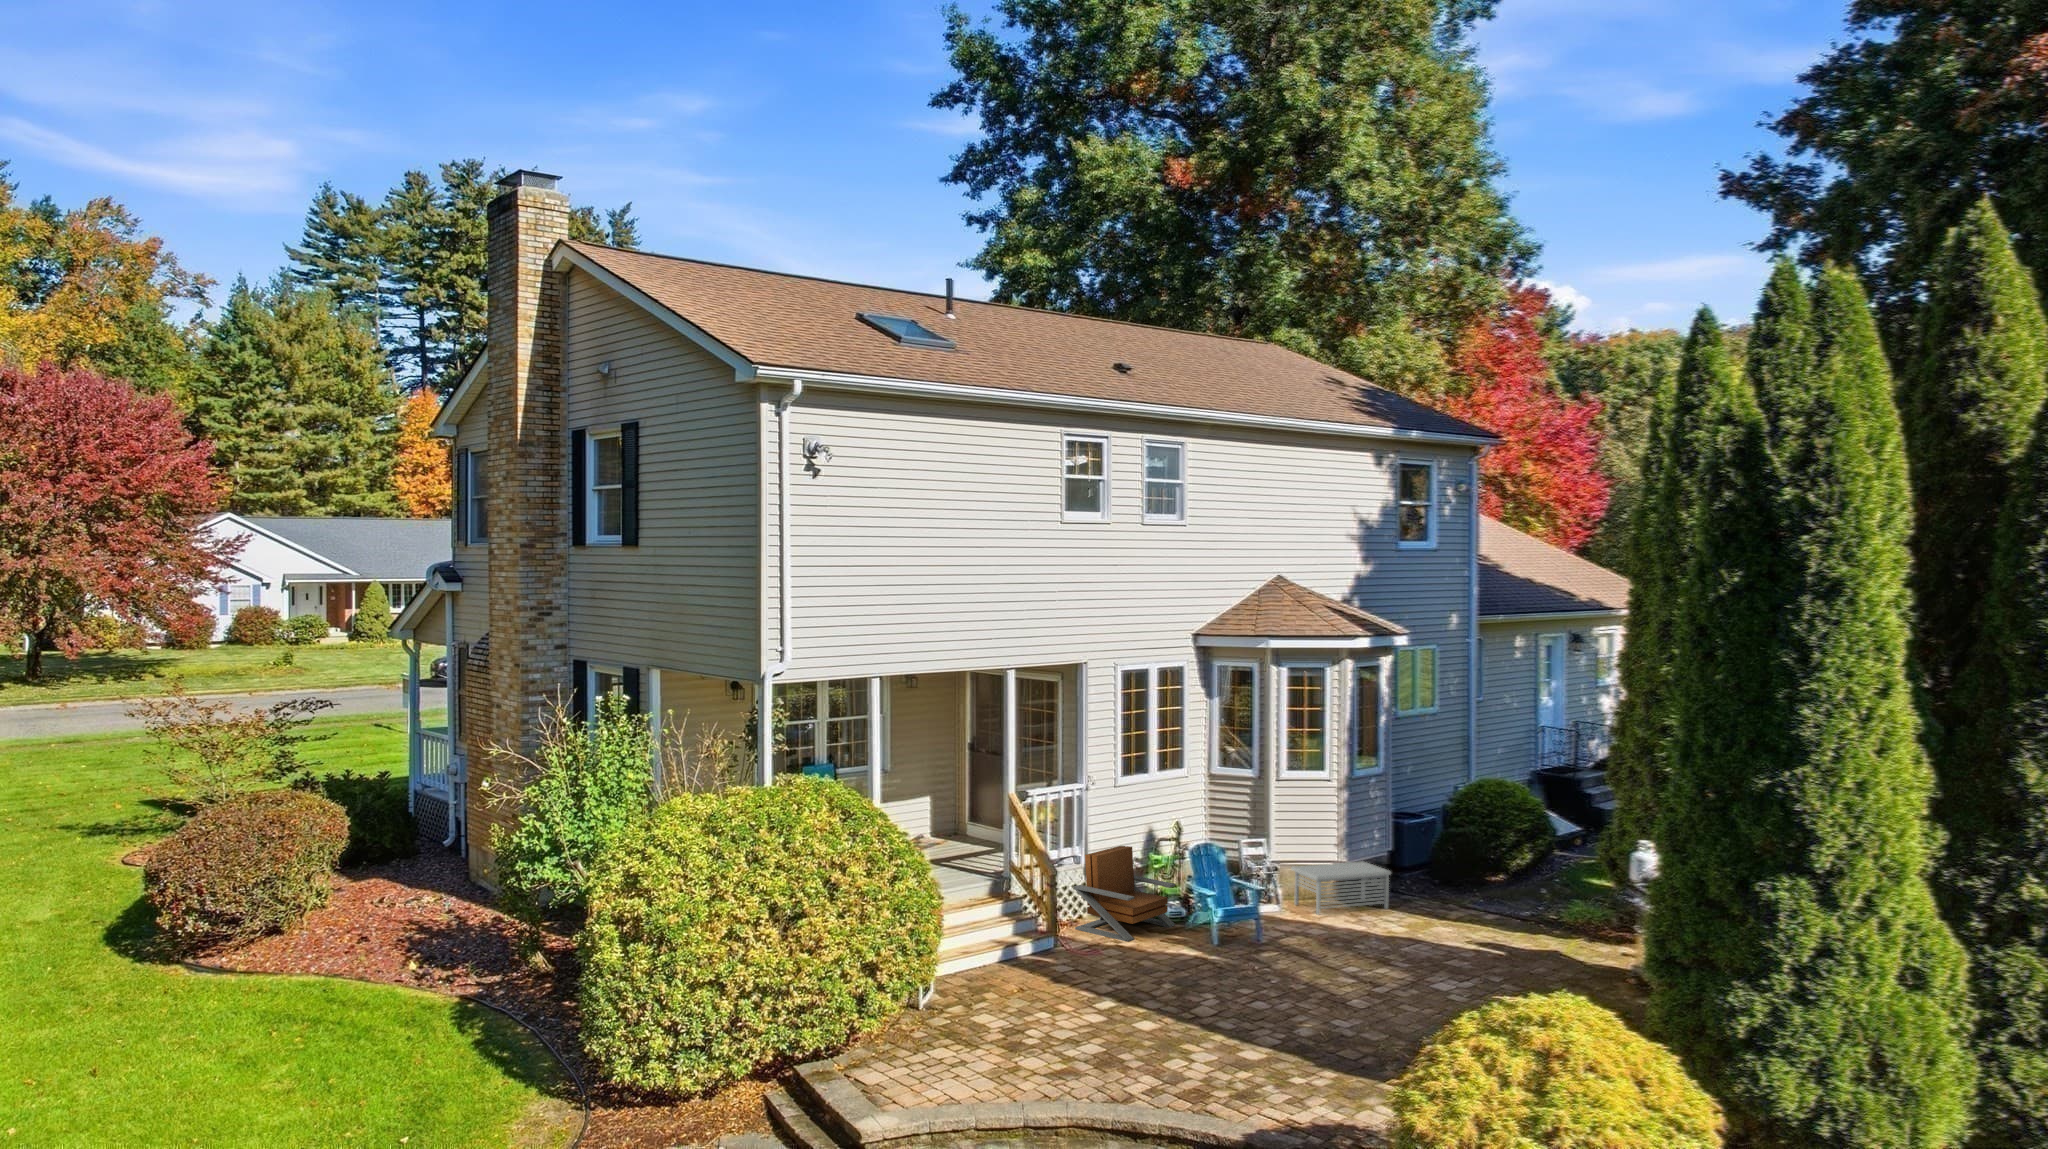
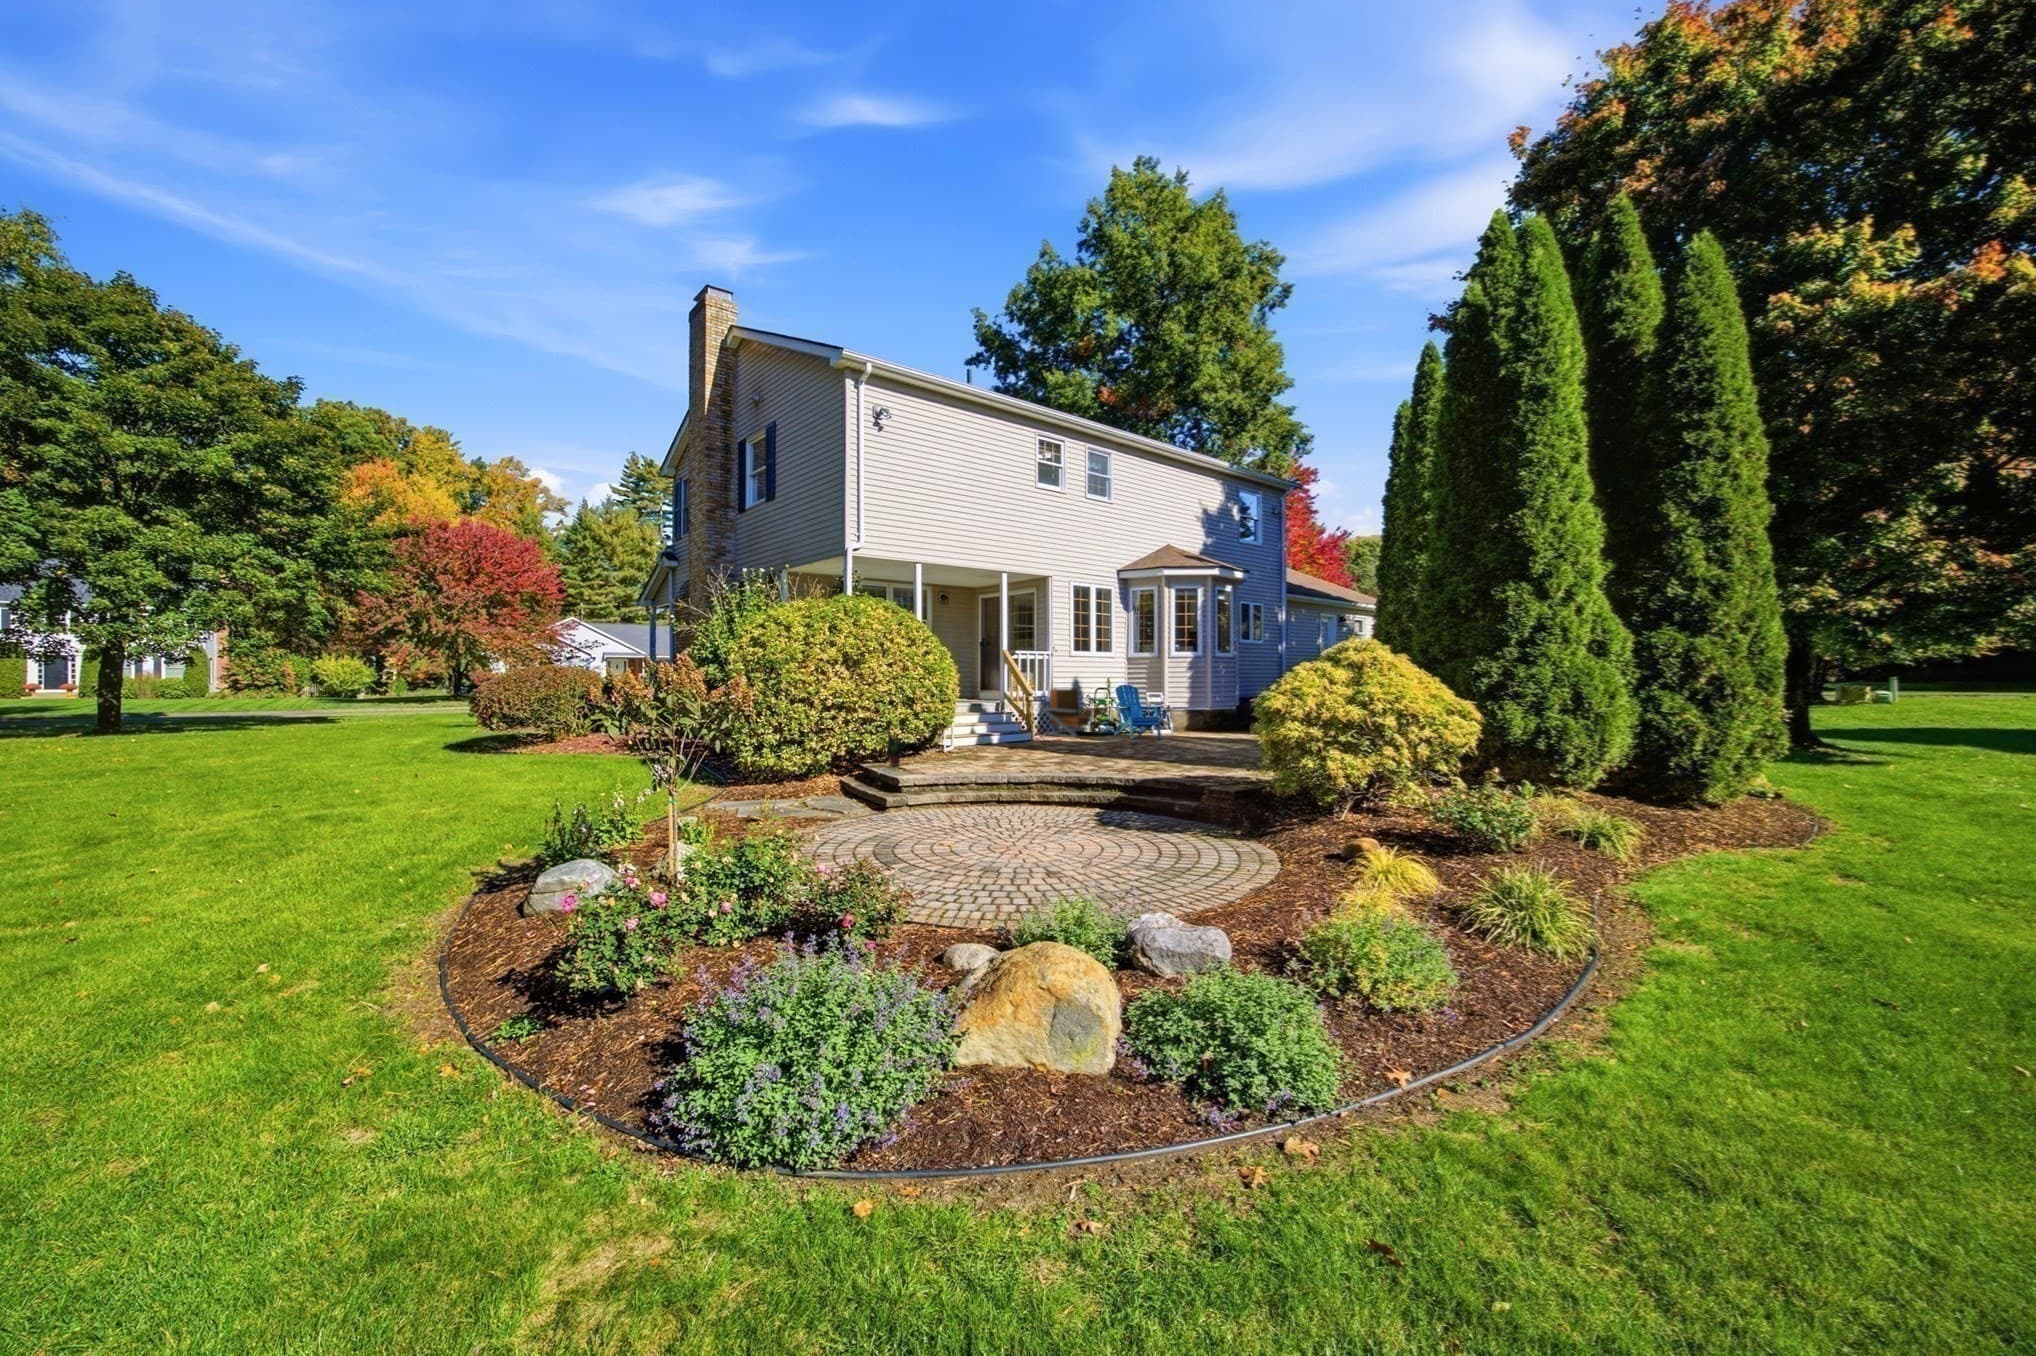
storage bench: present [1291,861,1391,915] -> none [1173,707,1233,733]
potted plant: none [830,1021,865,1077] -> present [883,733,905,766]

